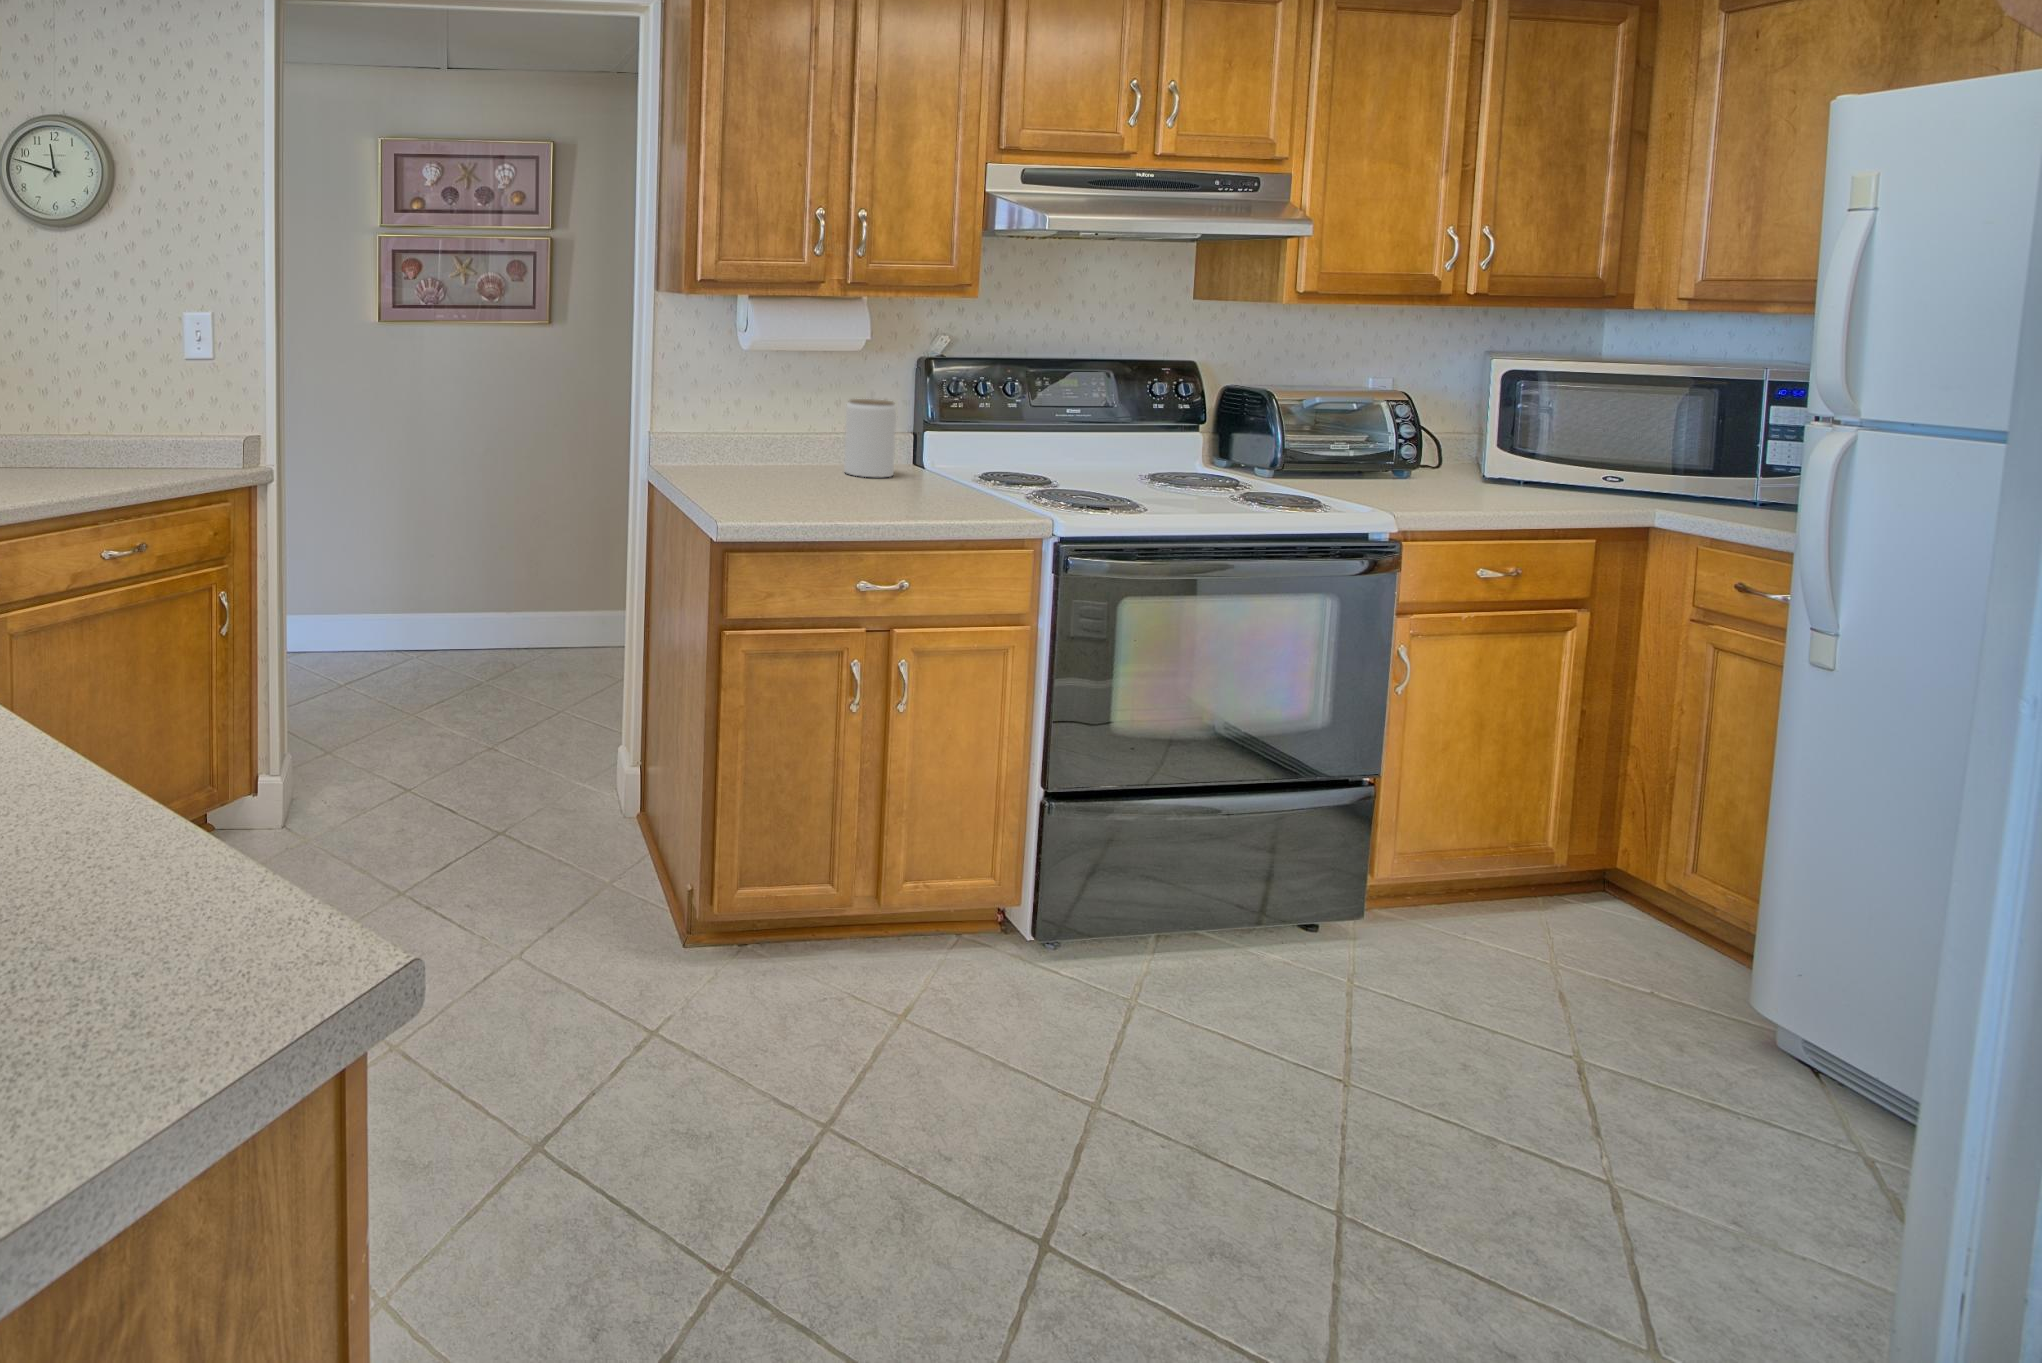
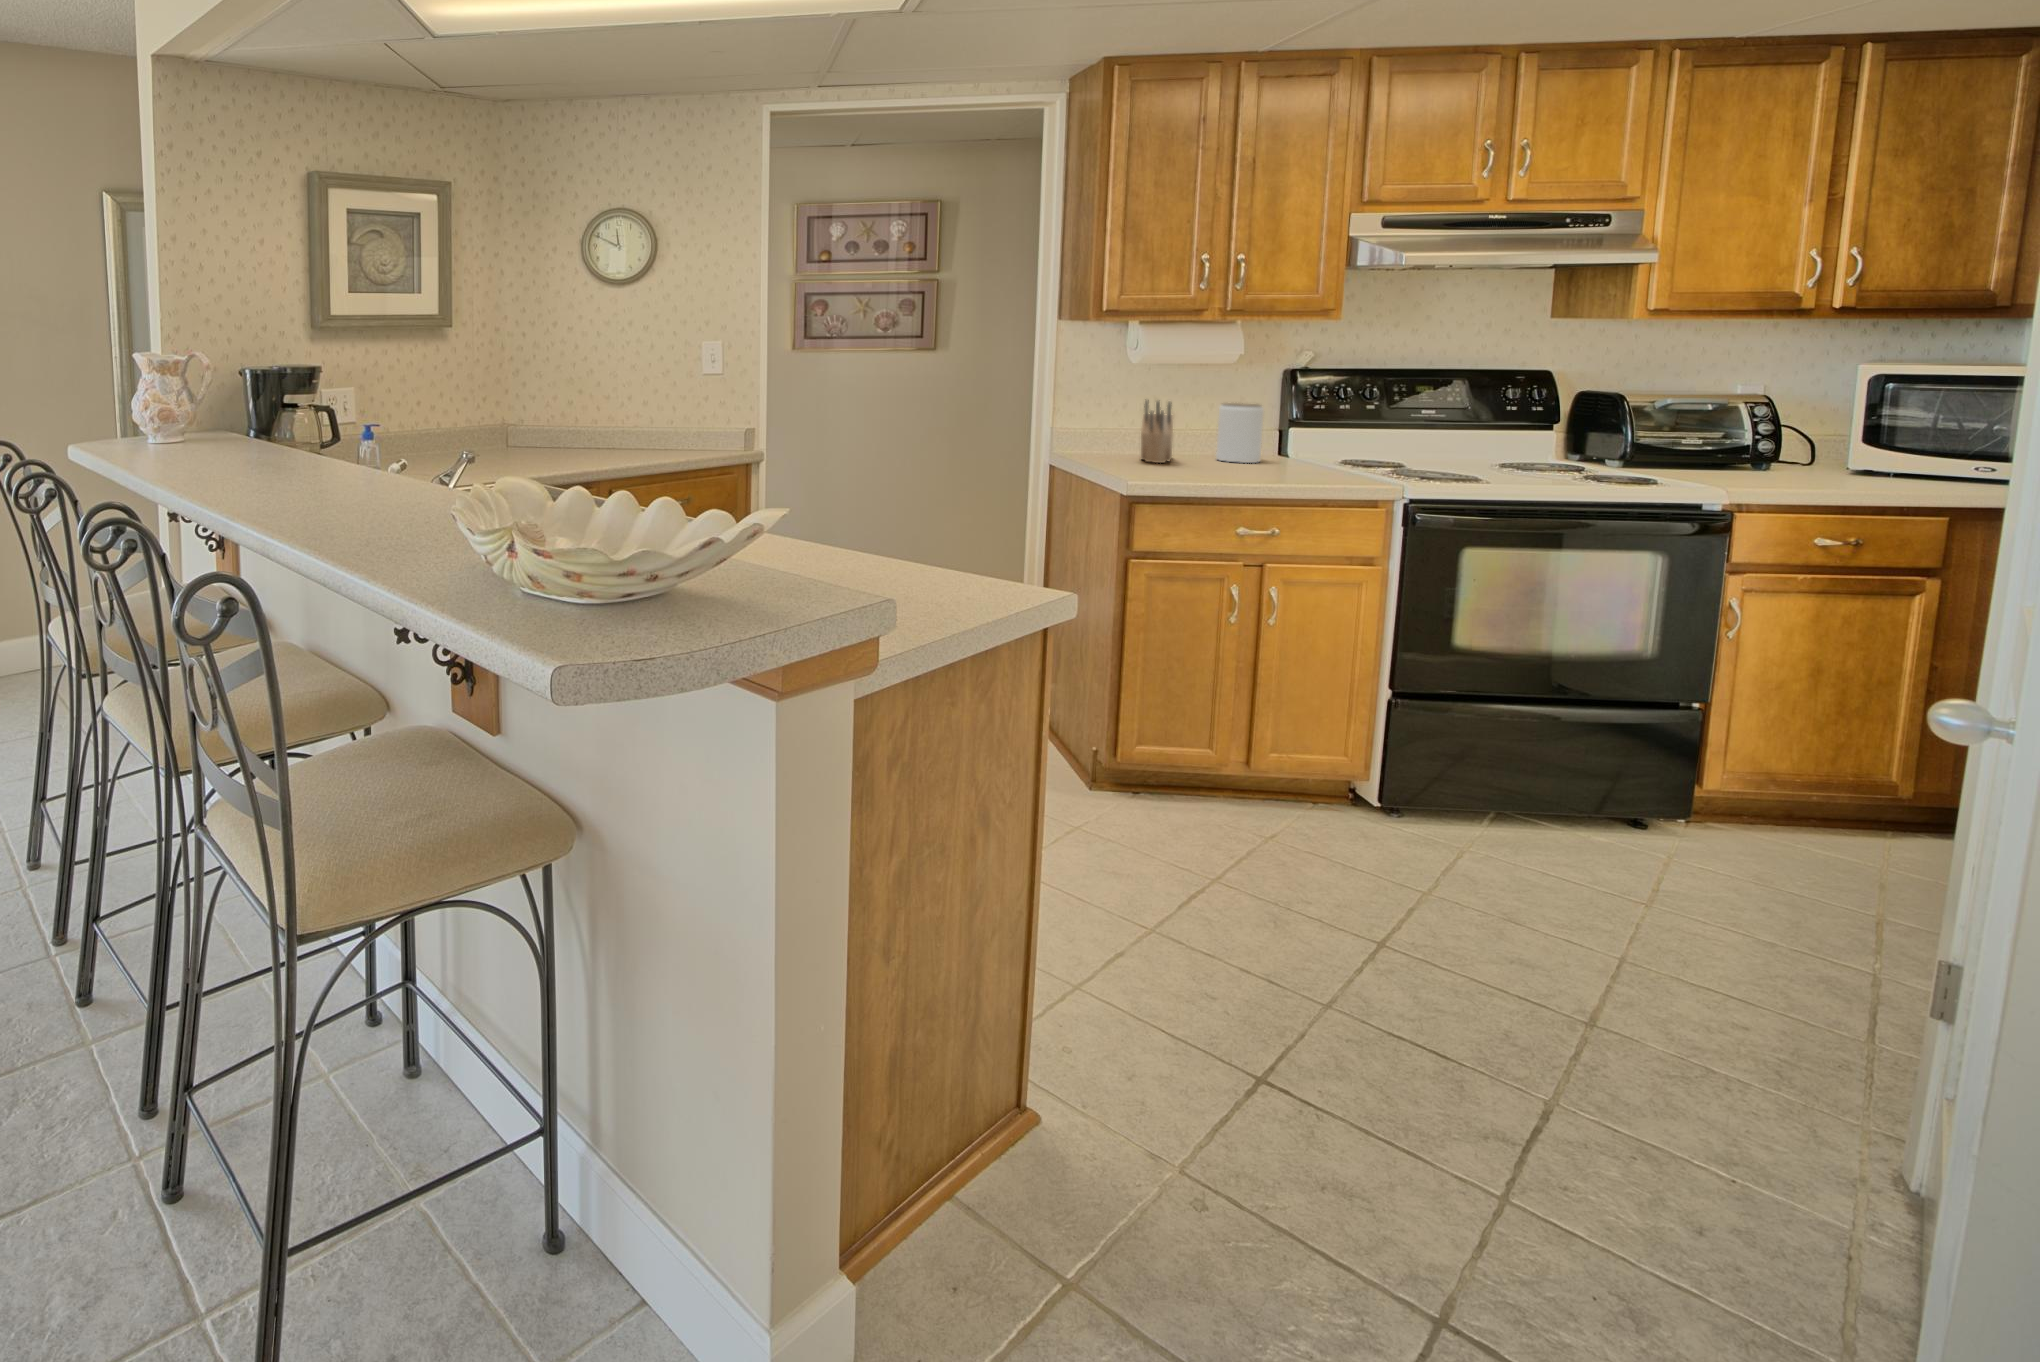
knife block: none [752,397,794,480] -> present [1141,400,1173,463]

